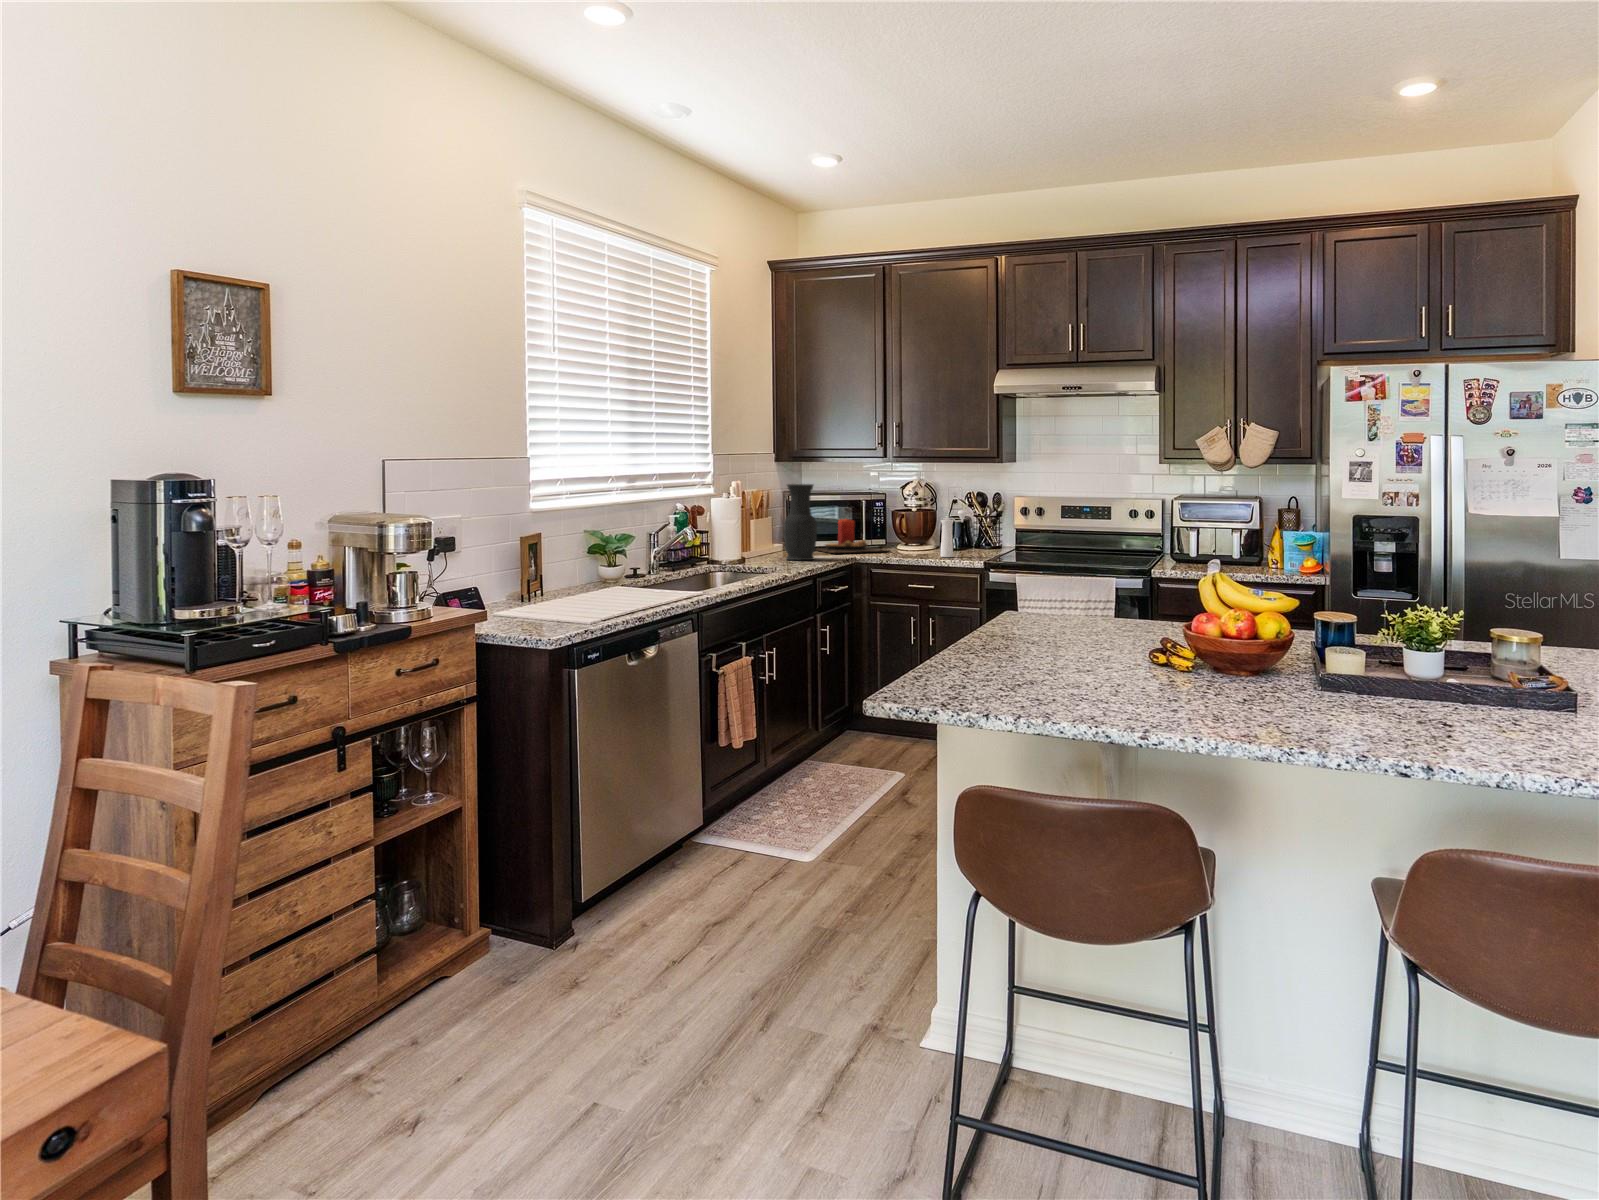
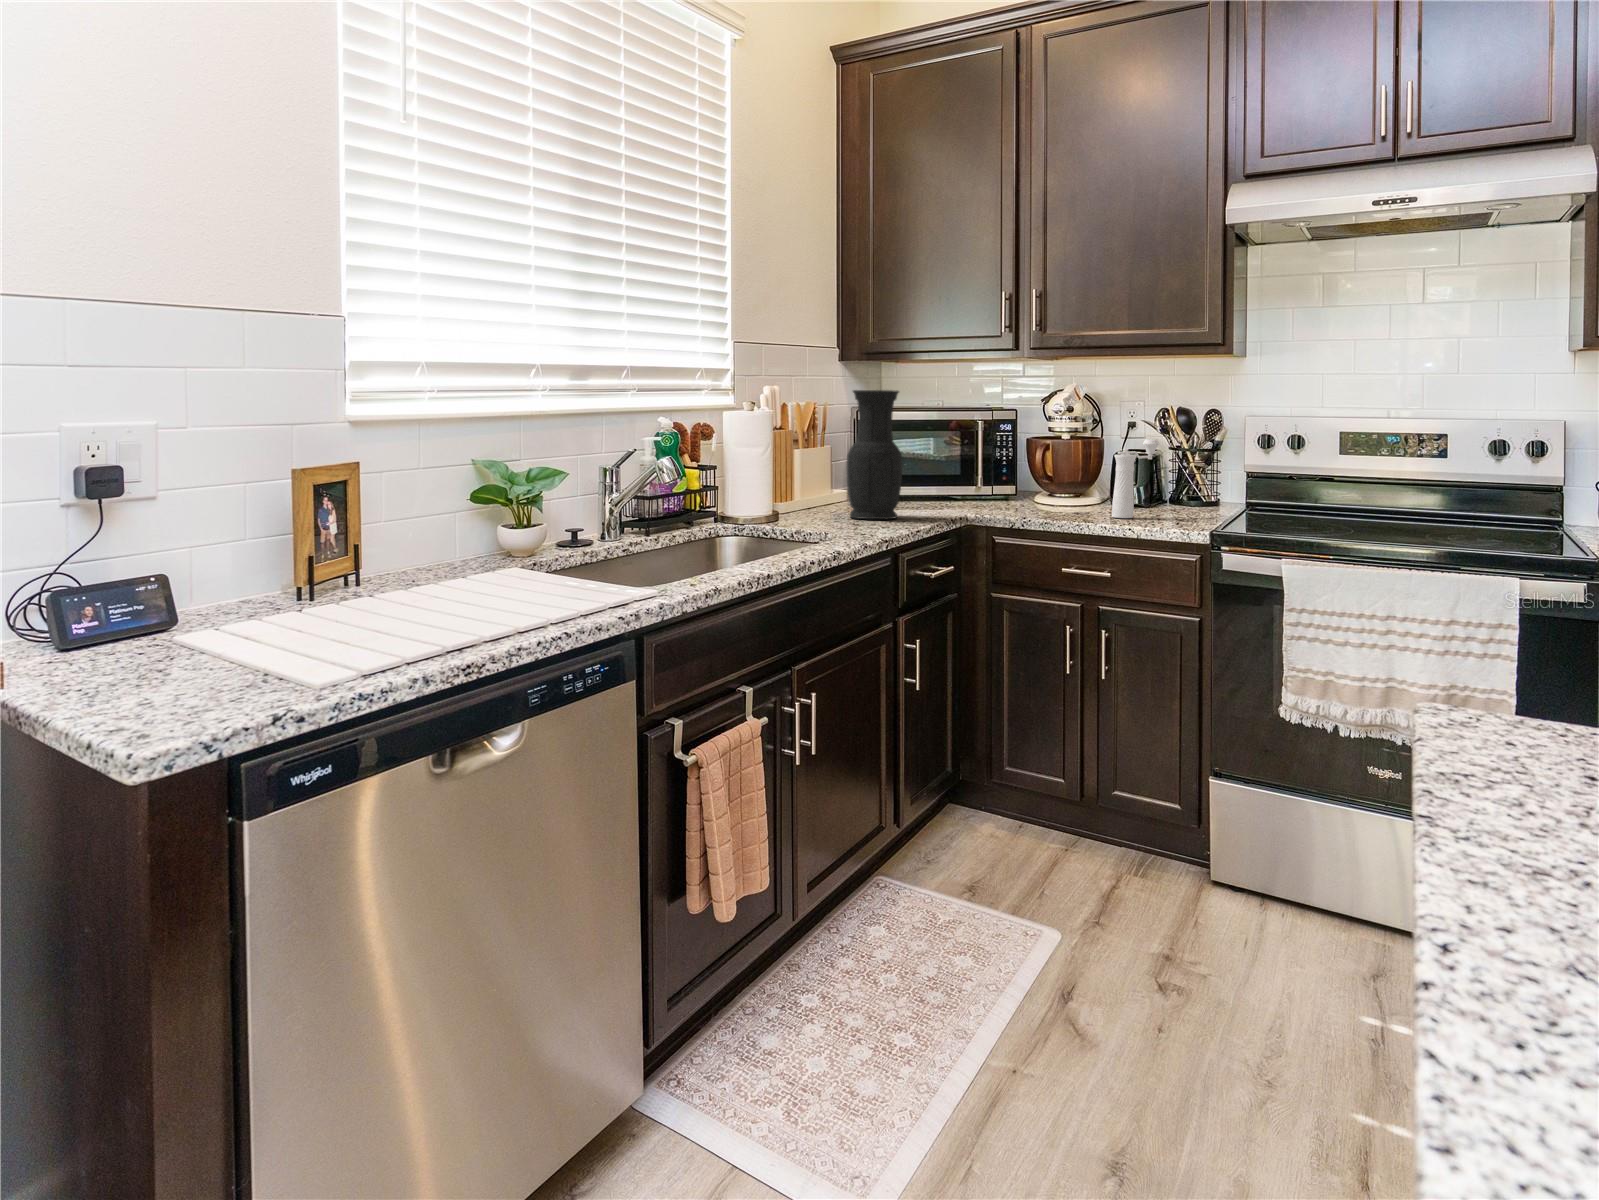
candle: present [815,519,889,553] -> none [893,450,1027,508]

